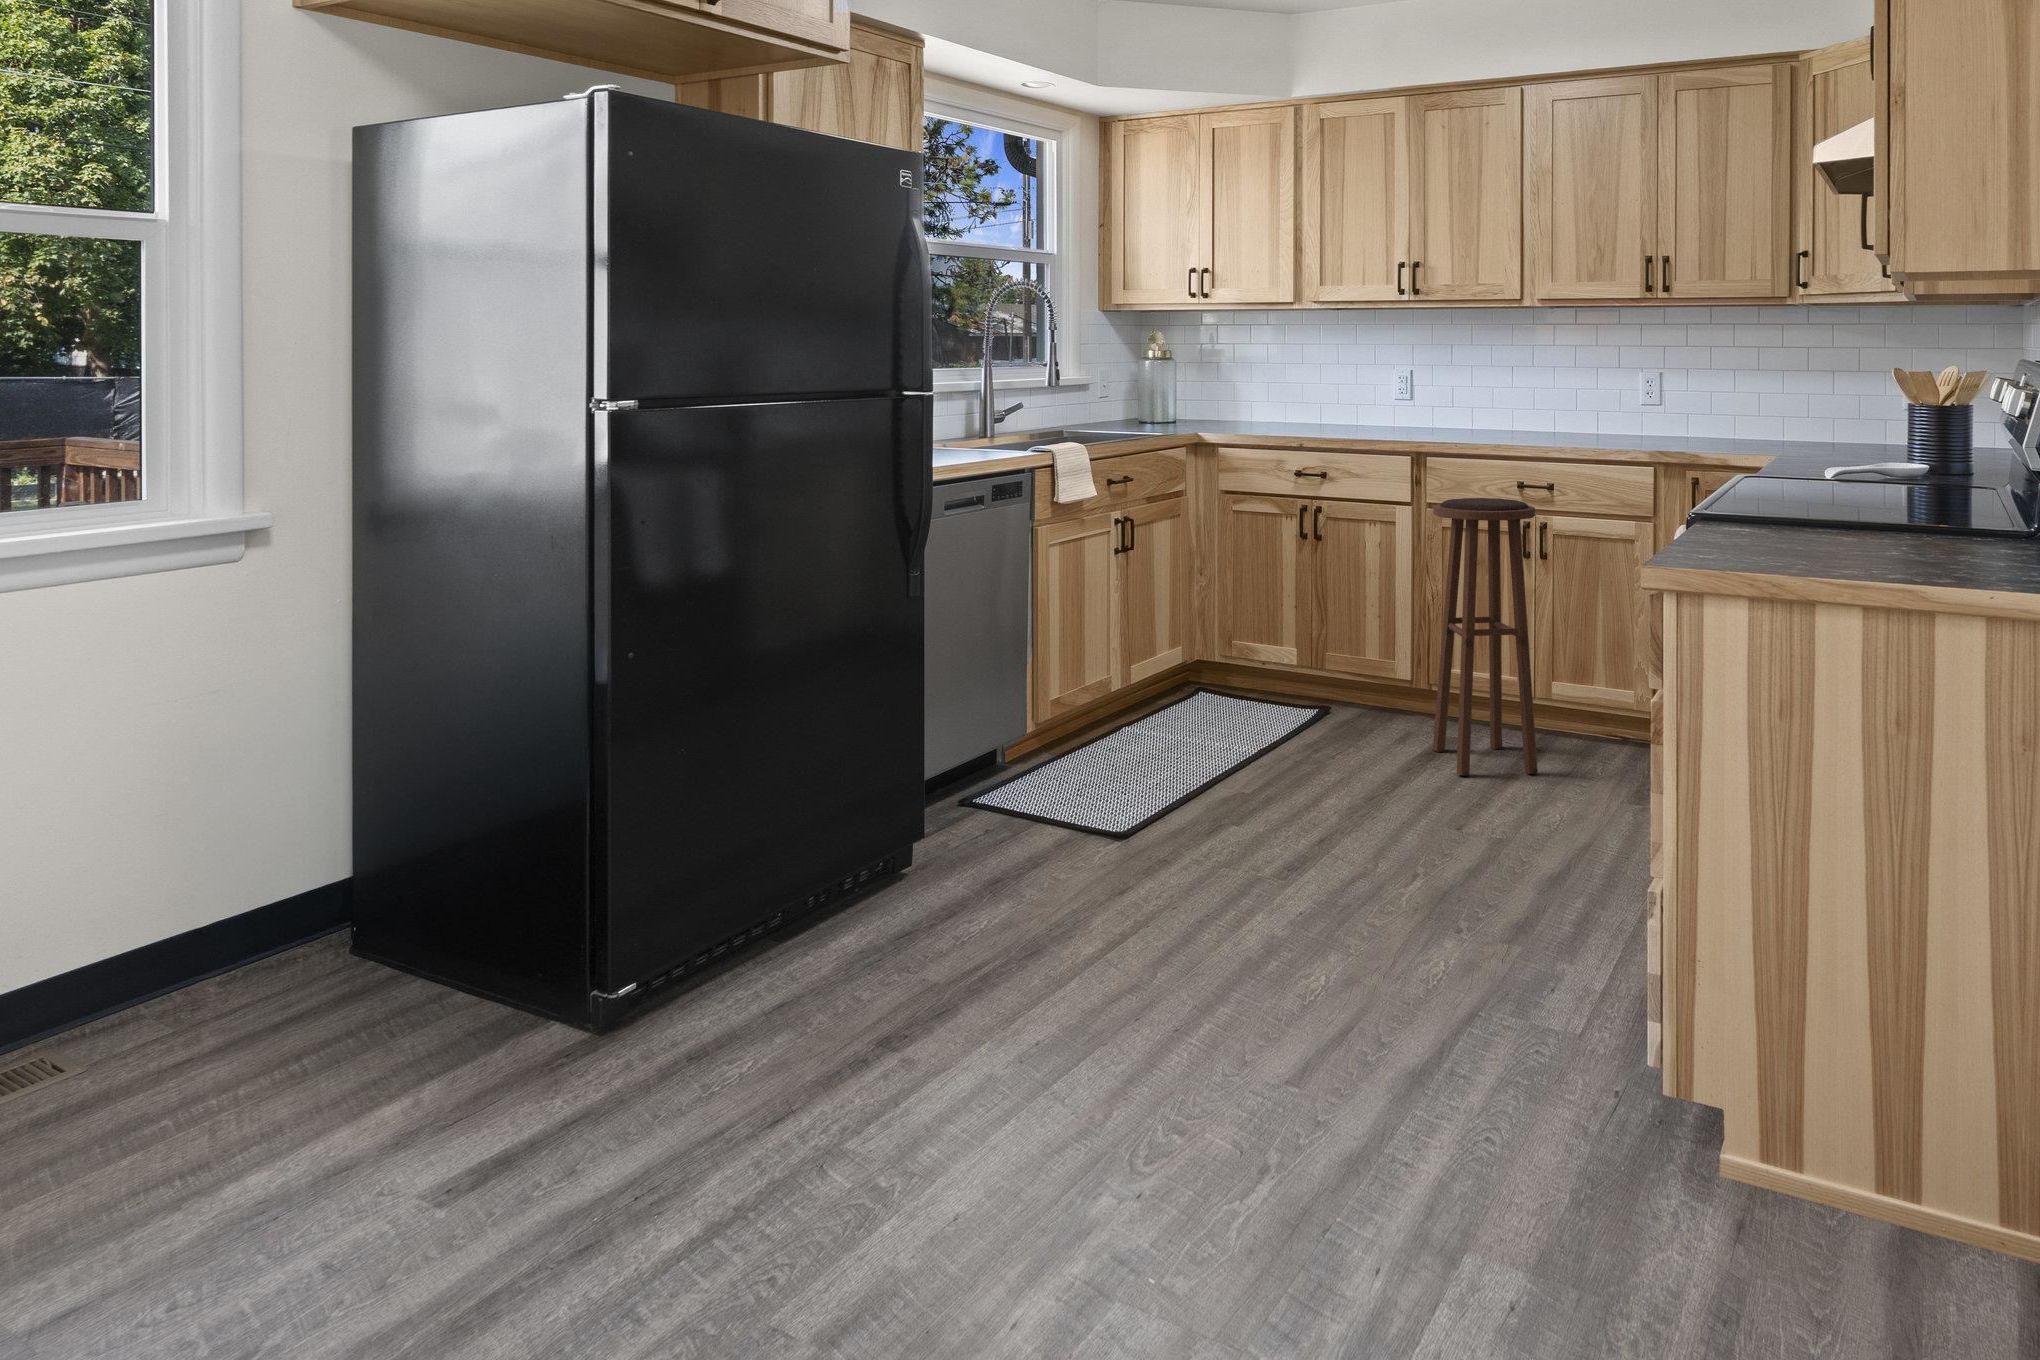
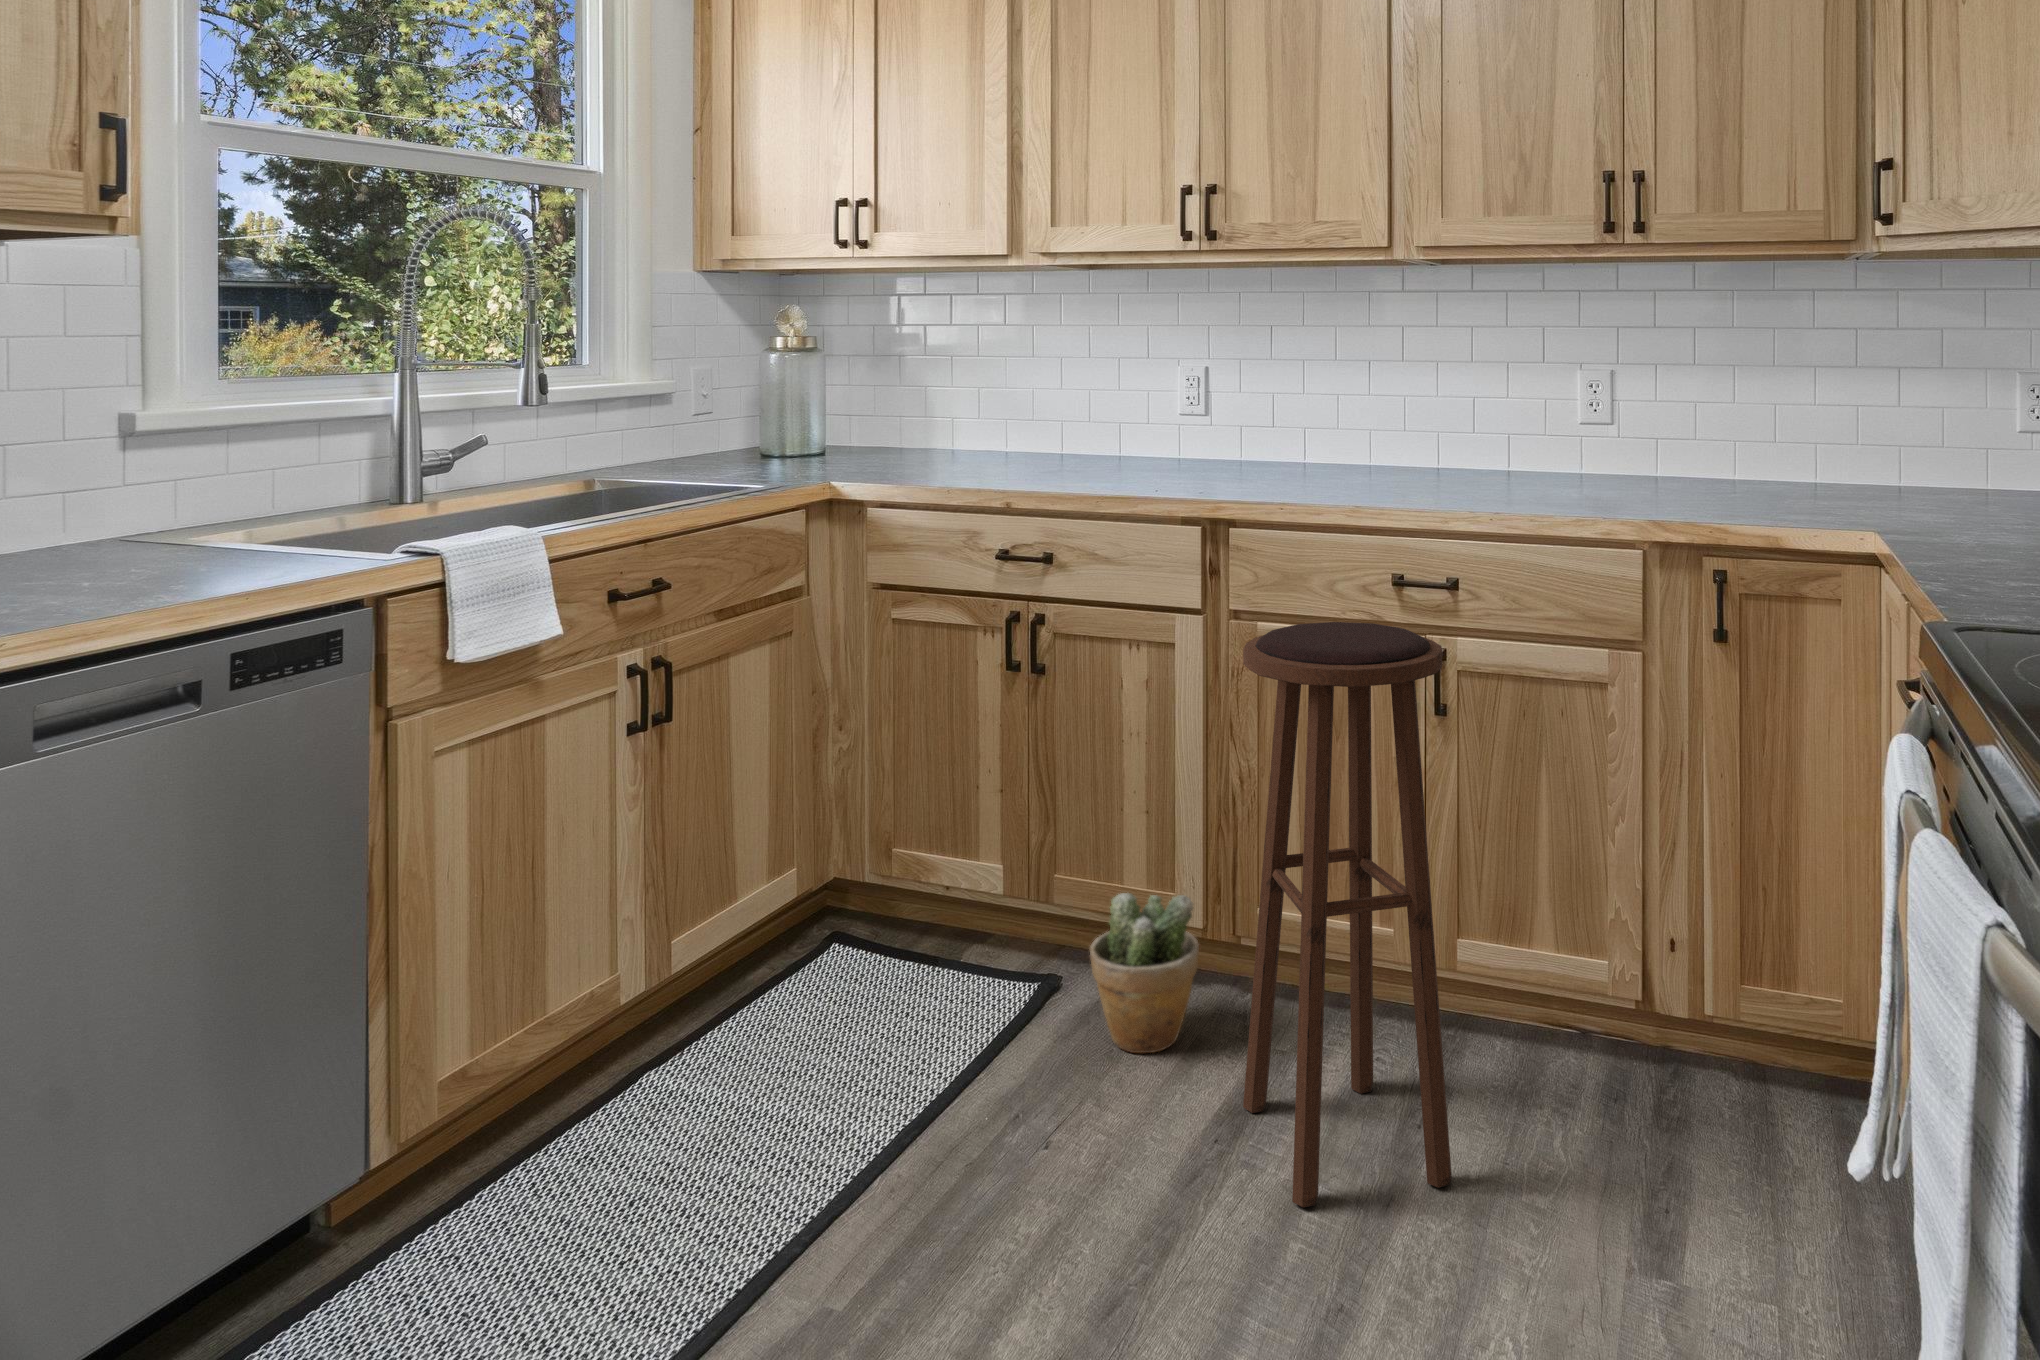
potted plant: none [1350,650,1409,733] -> present [1090,893,1199,1053]

